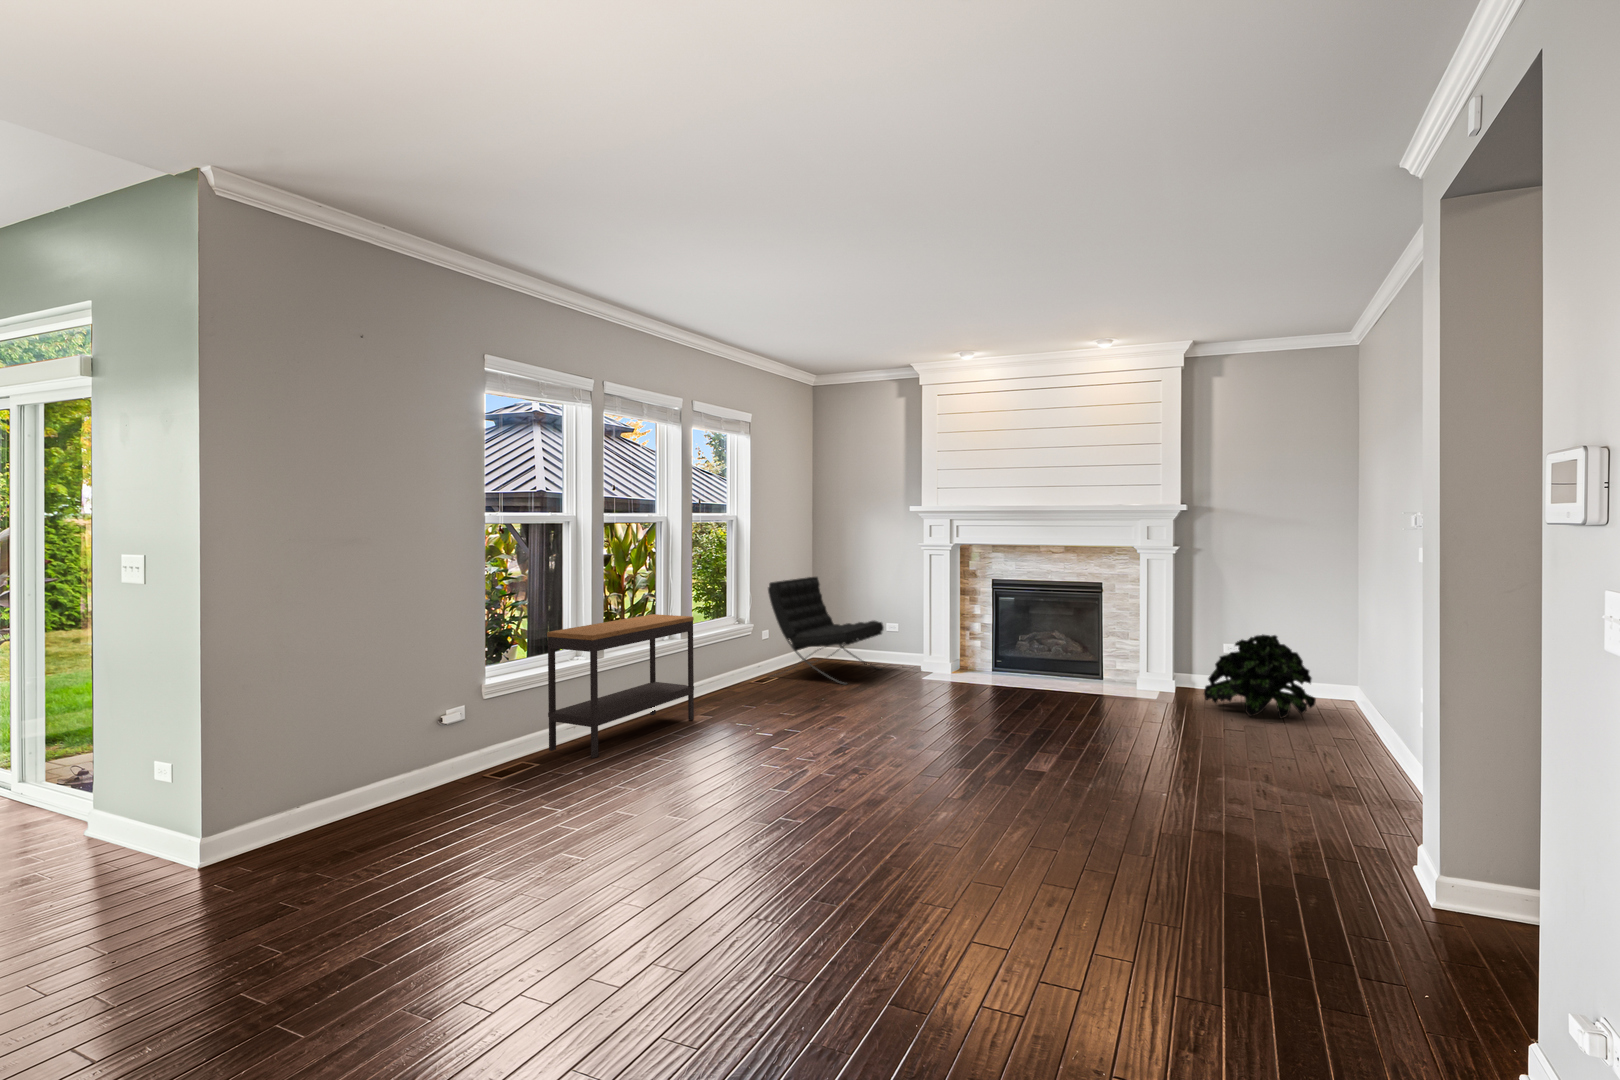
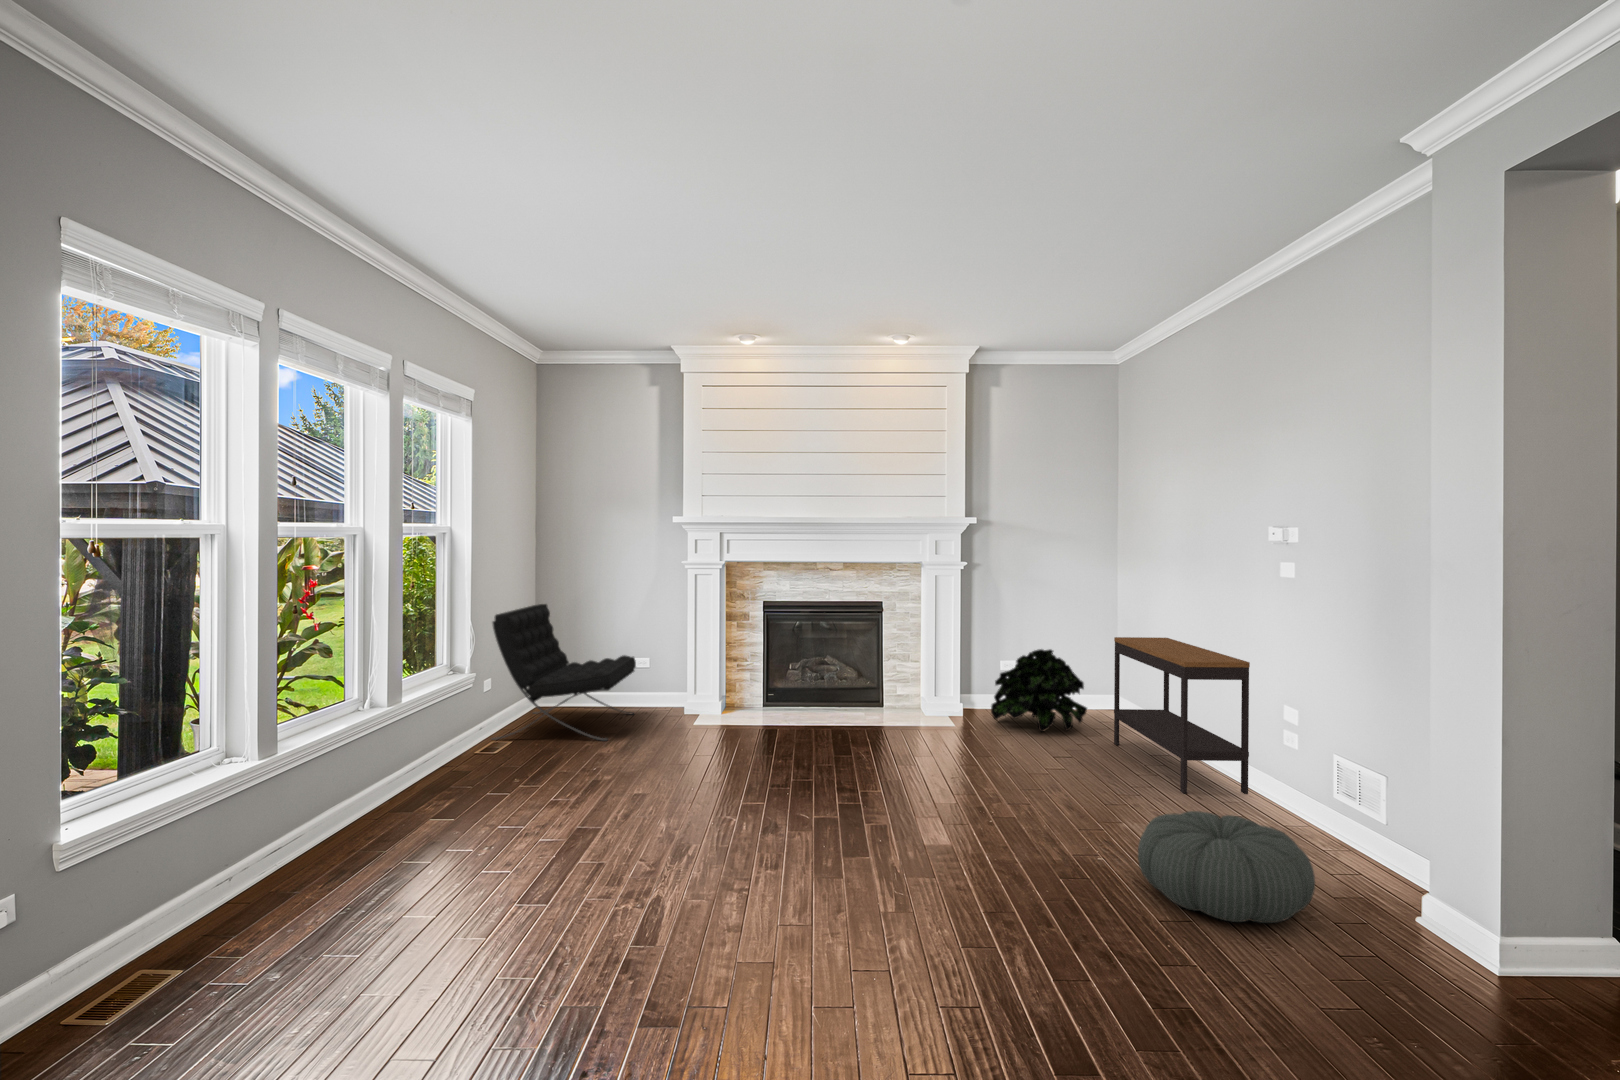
console table: present [547,614,694,758] -> present [1114,637,1250,794]
pouf: none [1186,773,1353,872] -> present [1138,811,1315,923]

